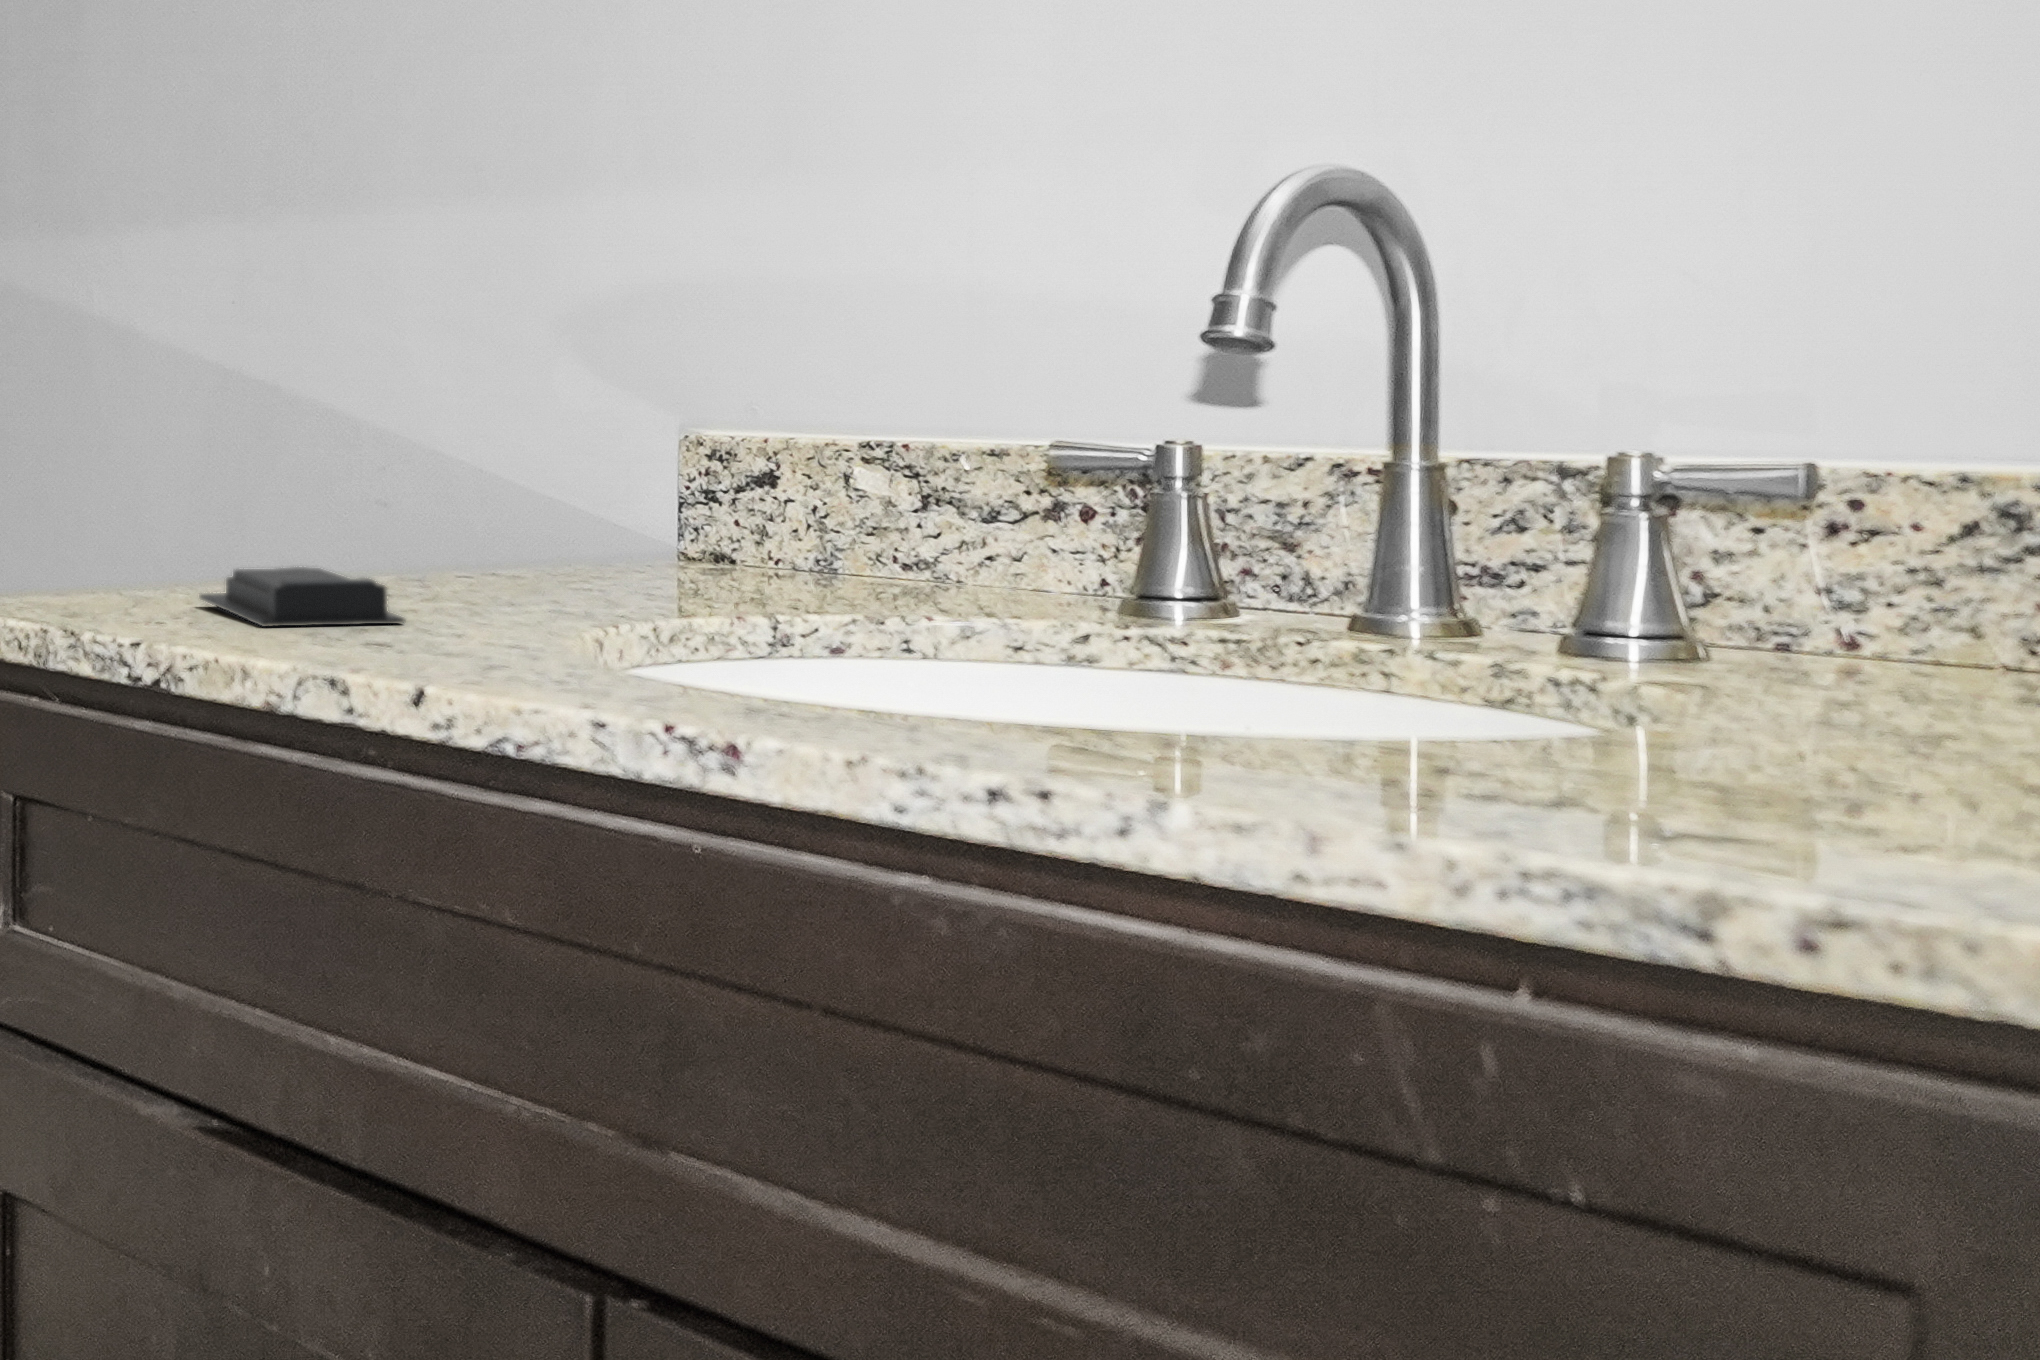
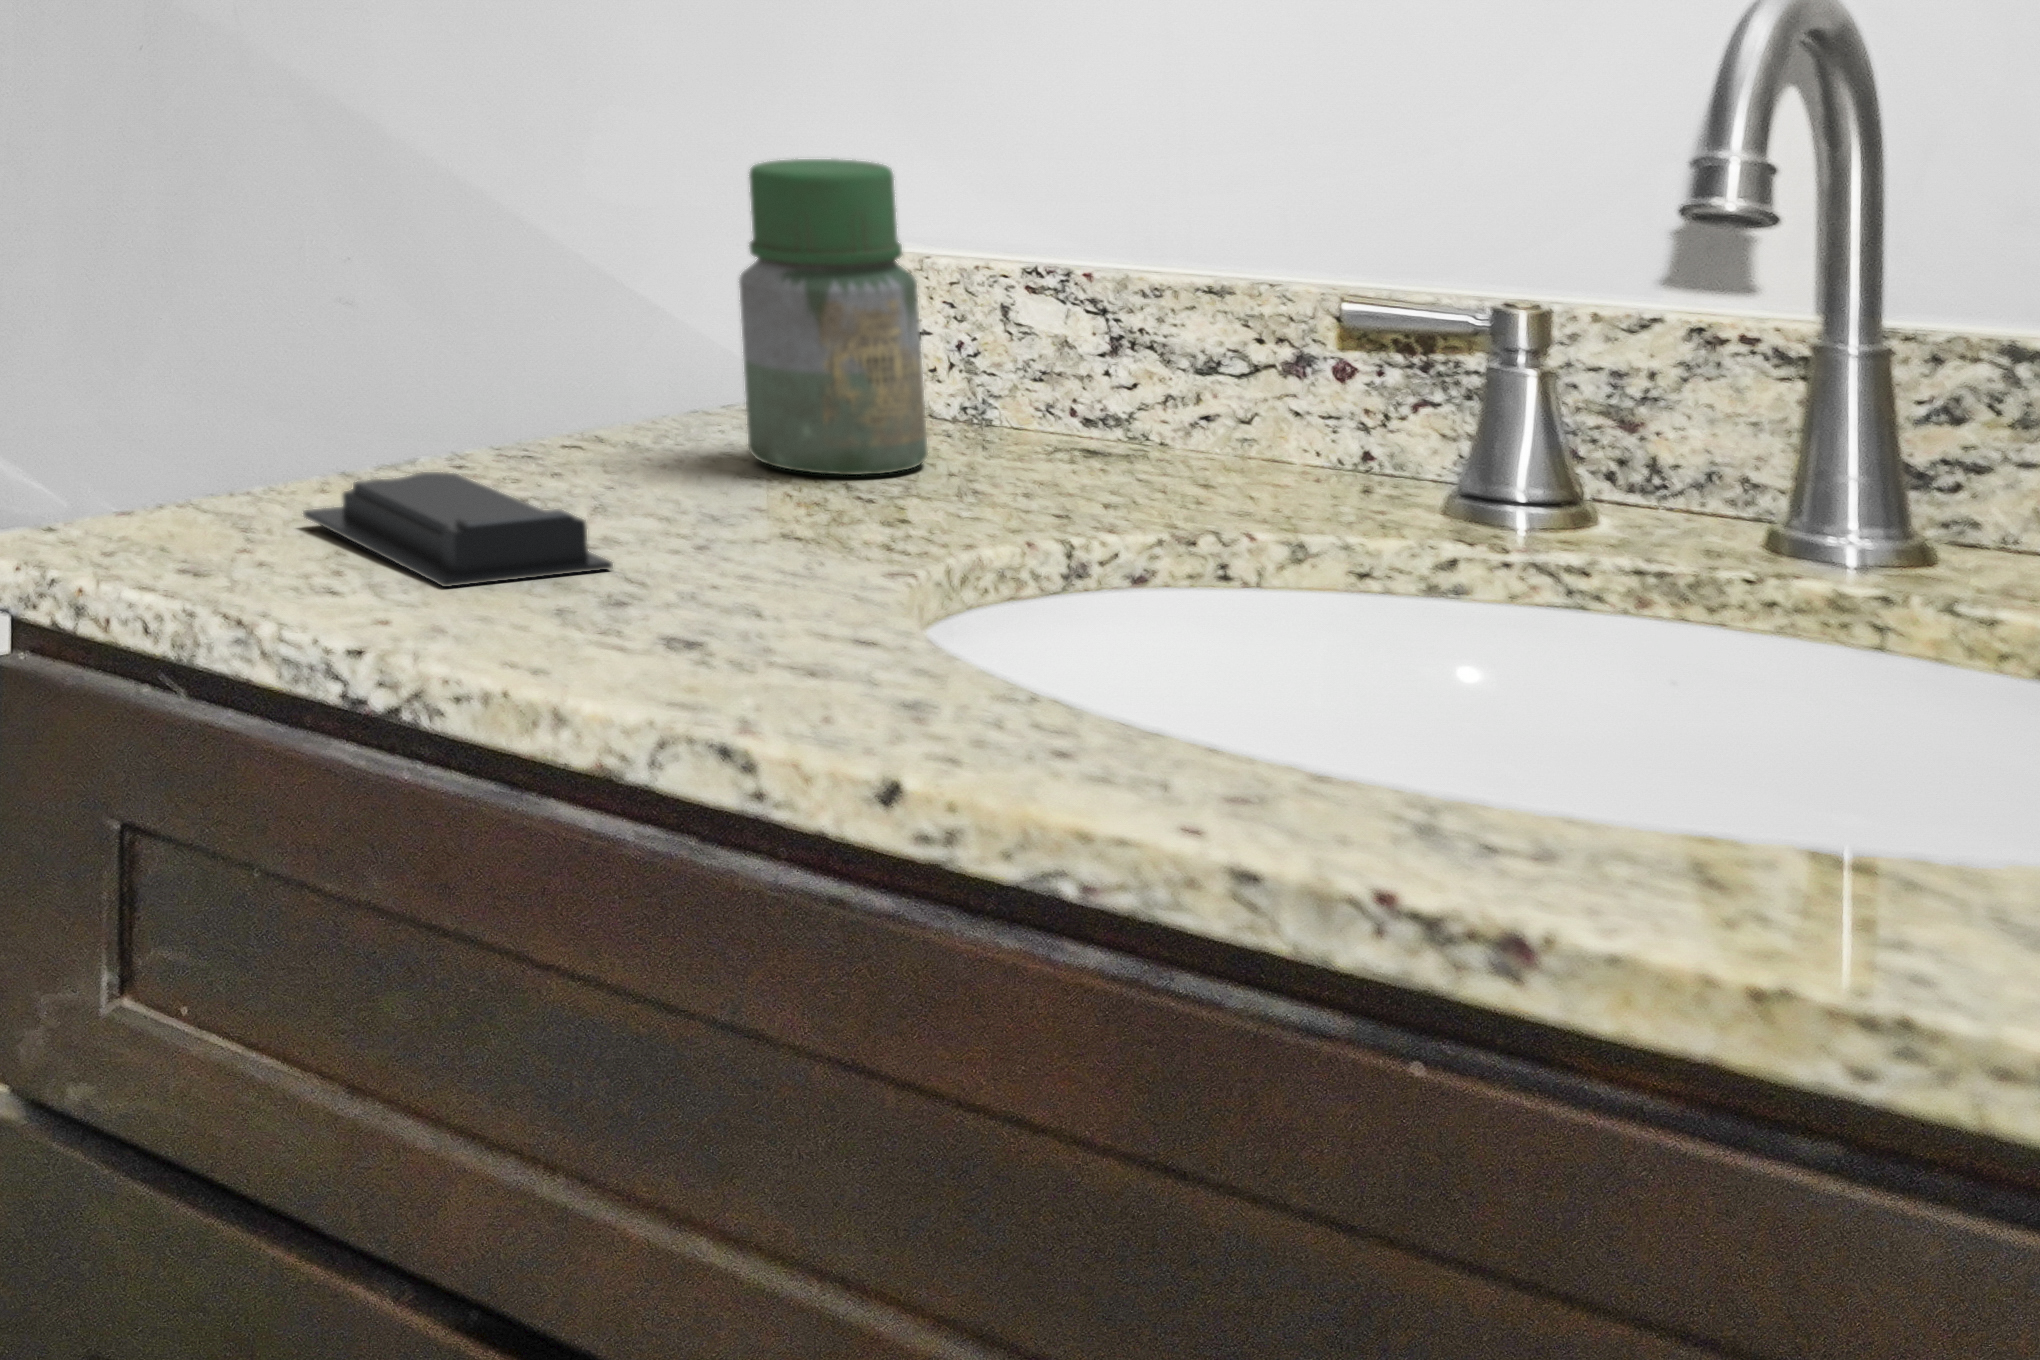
jar: none [597,353,746,596] -> present [739,159,928,475]

